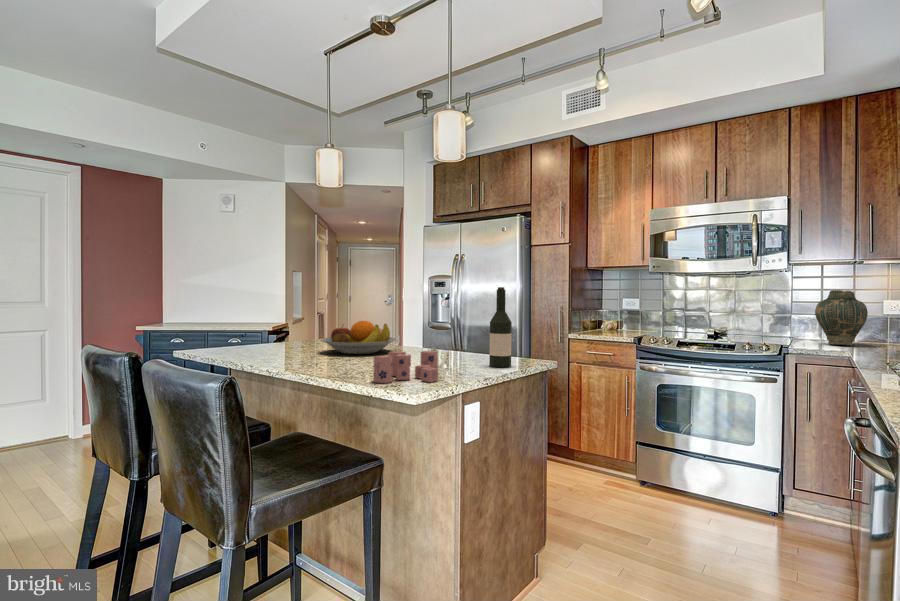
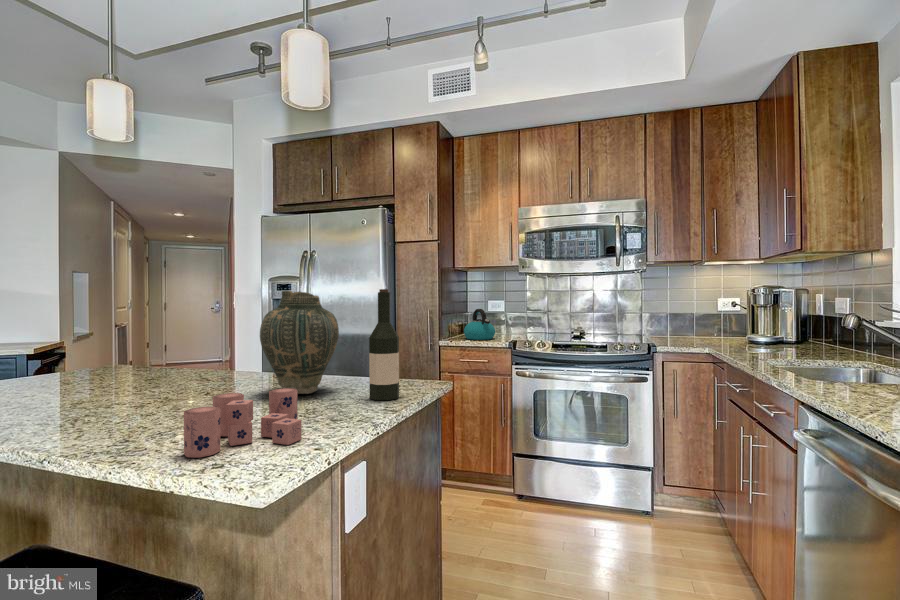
vase: present [815,290,868,345] -> present [260,291,339,394]
kettle: none [596,305,626,334] -> present [464,309,495,340]
fruit bowl: present [321,321,396,354] -> none [99,340,226,391]

